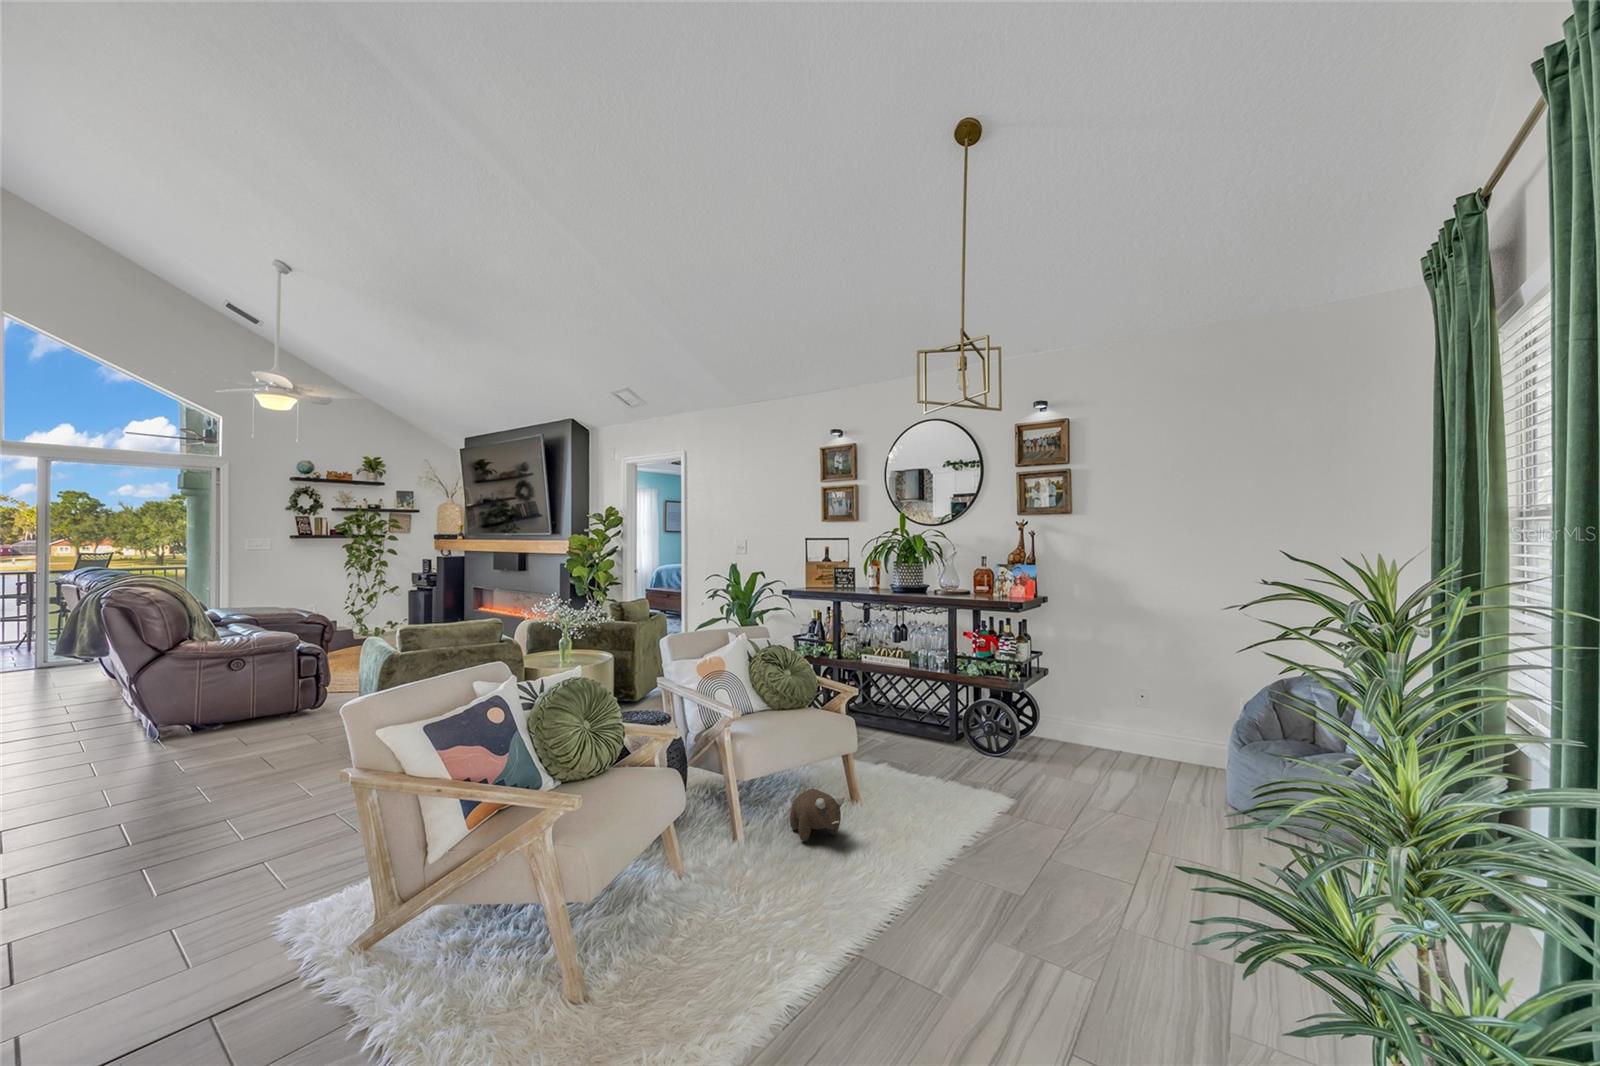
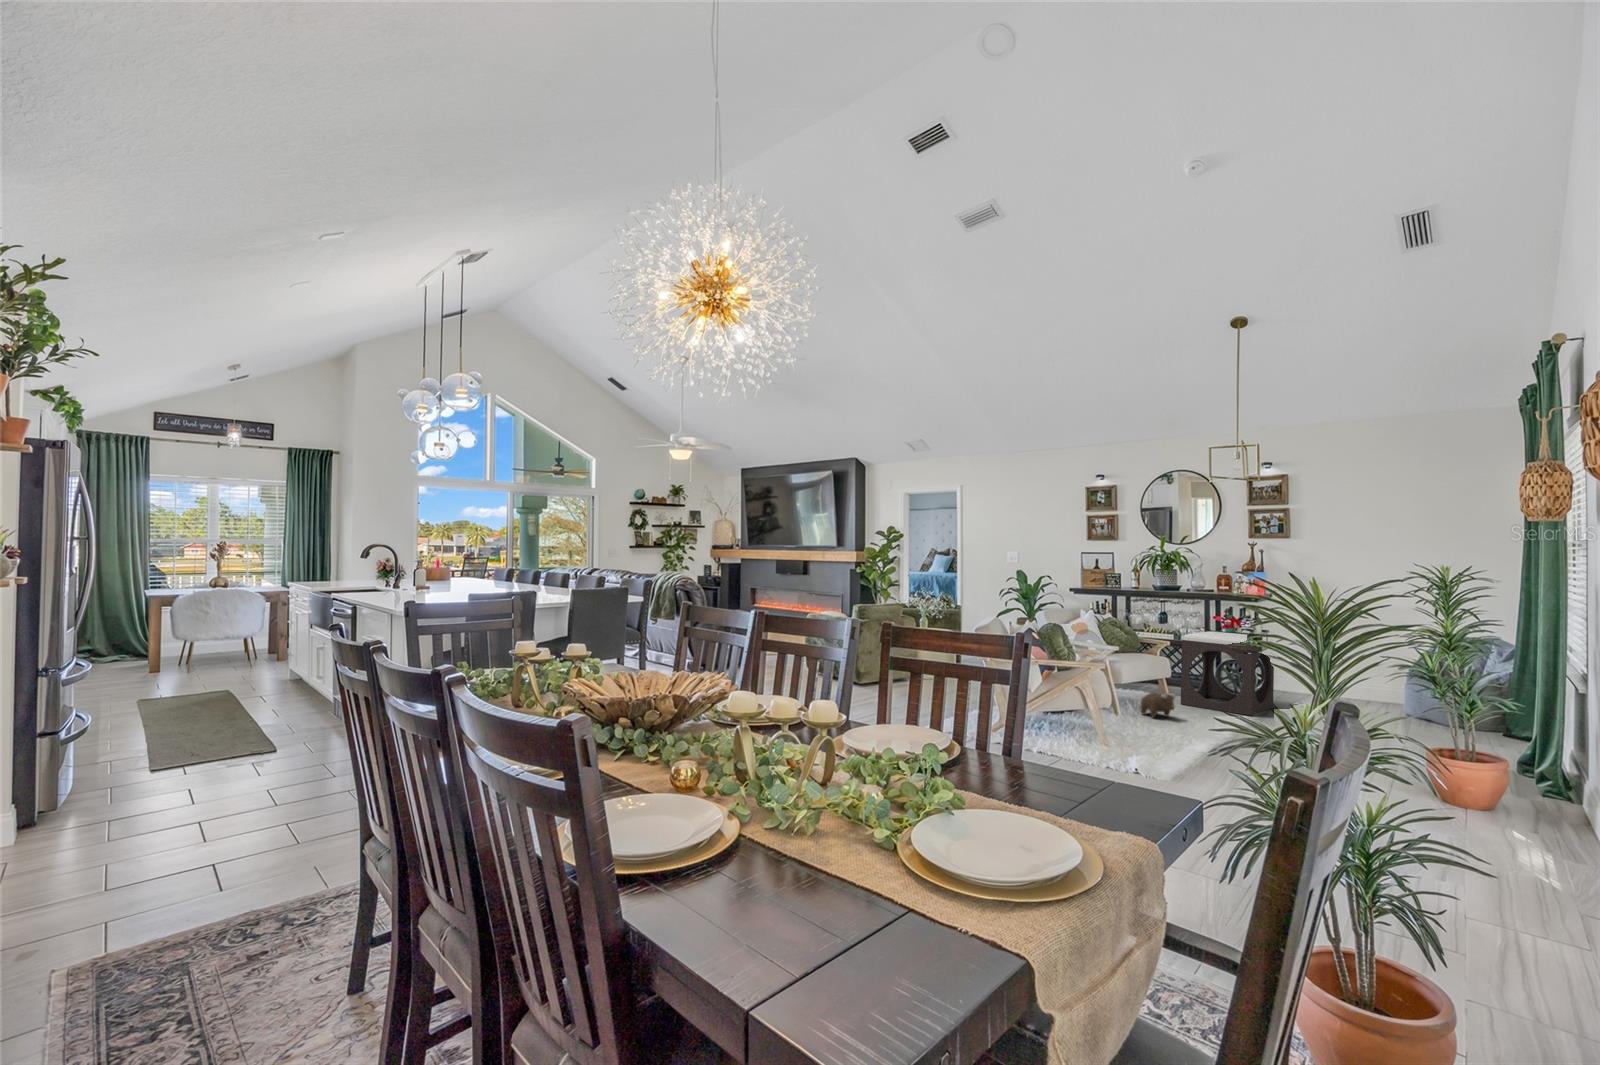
footstool: none [886,661,1036,821] -> present [1181,631,1274,715]

